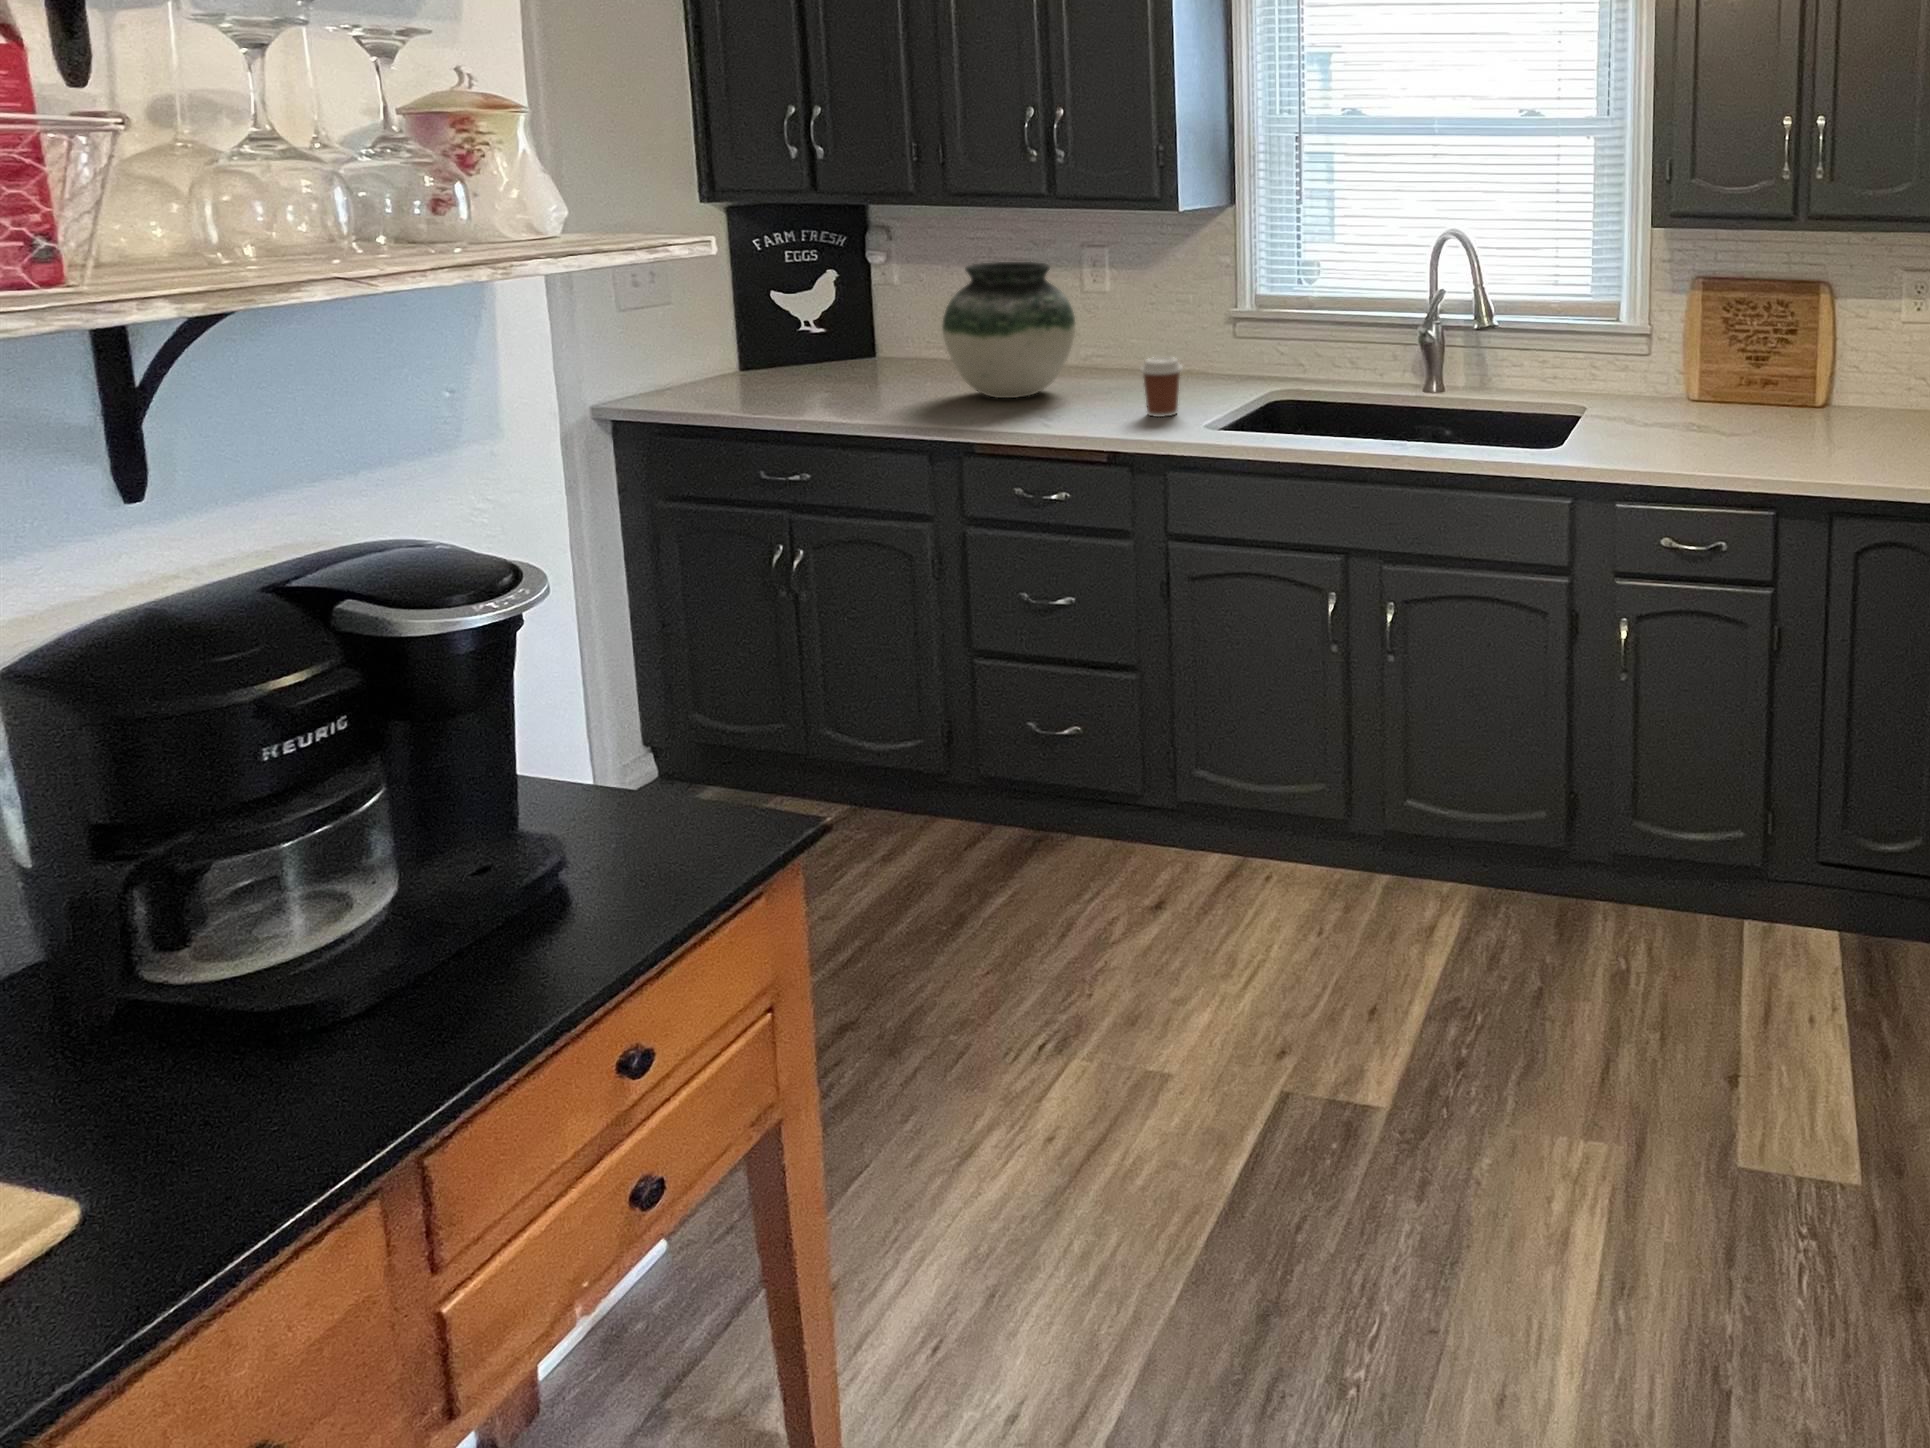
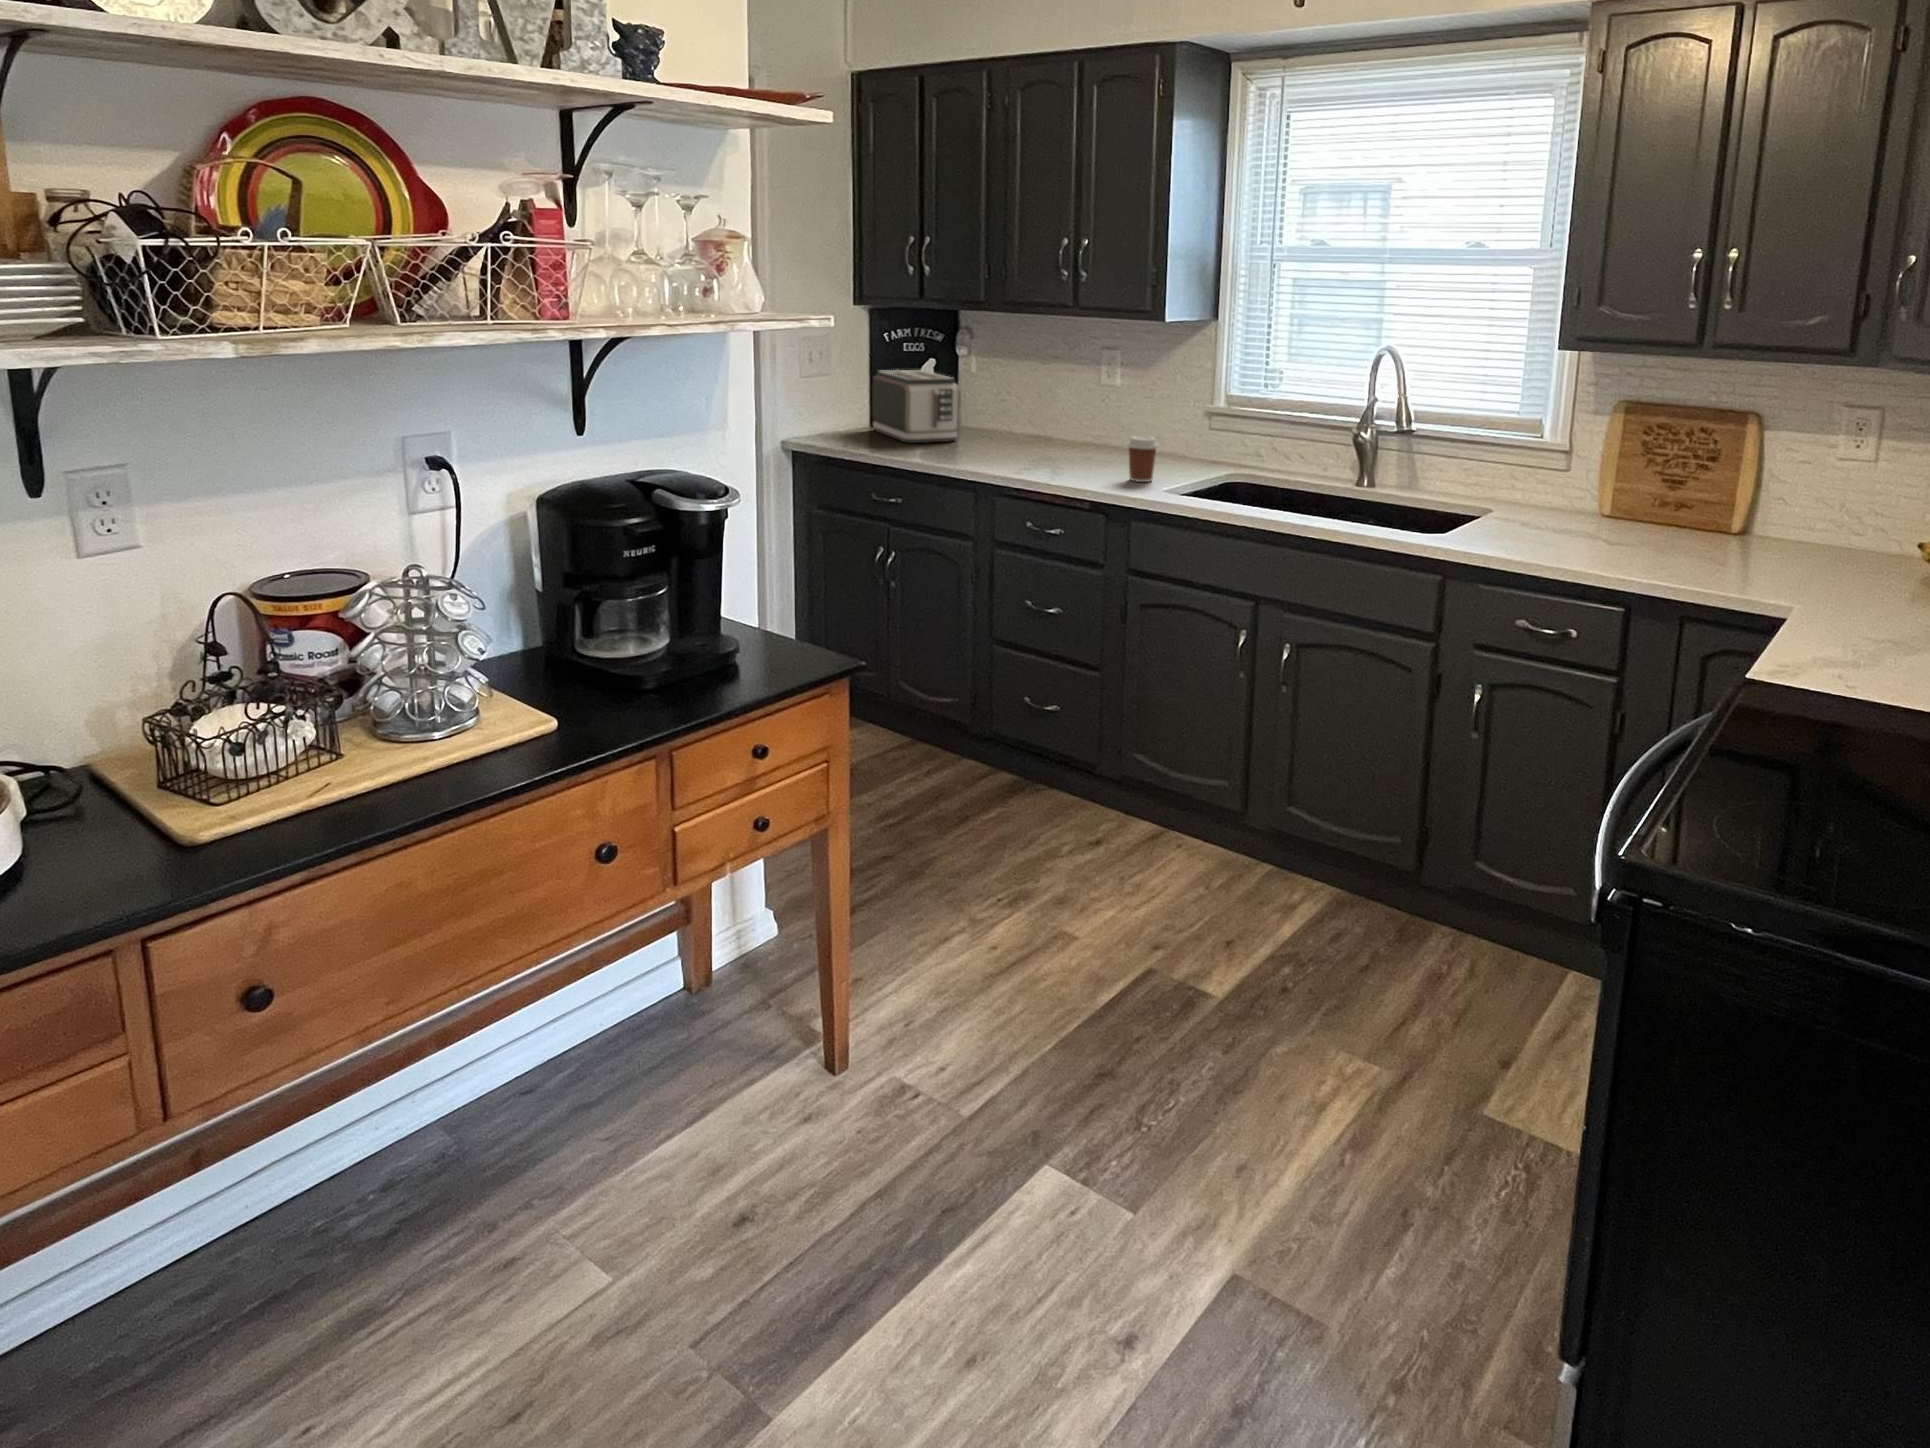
vase: present [942,262,1075,398] -> none [996,357,1089,459]
toaster: none [737,288,884,392] -> present [872,370,961,443]

